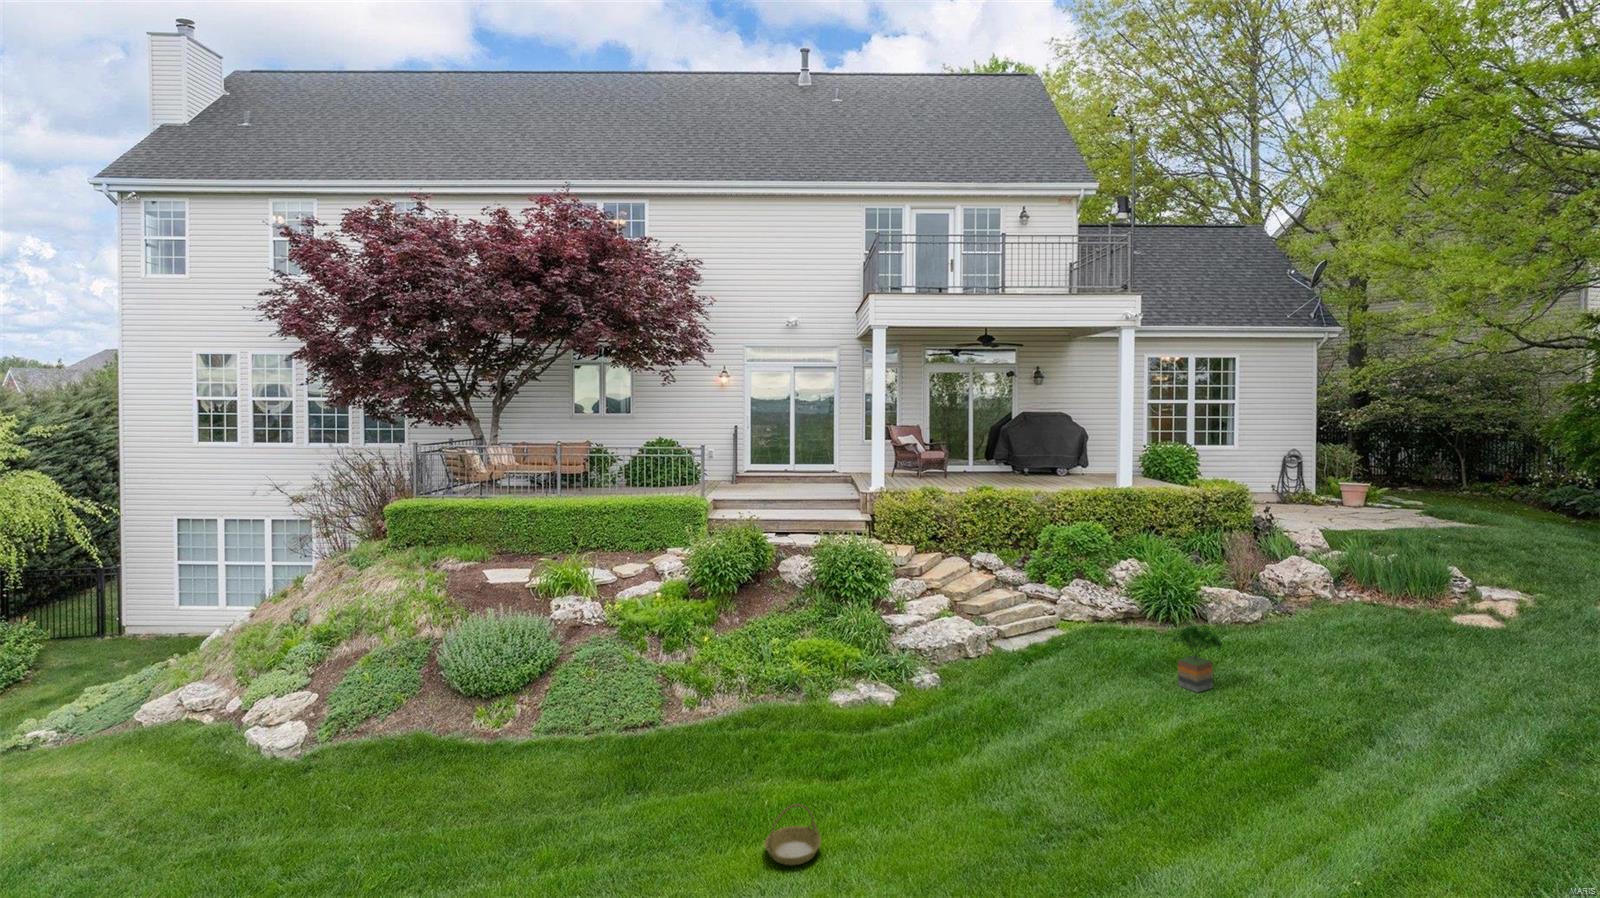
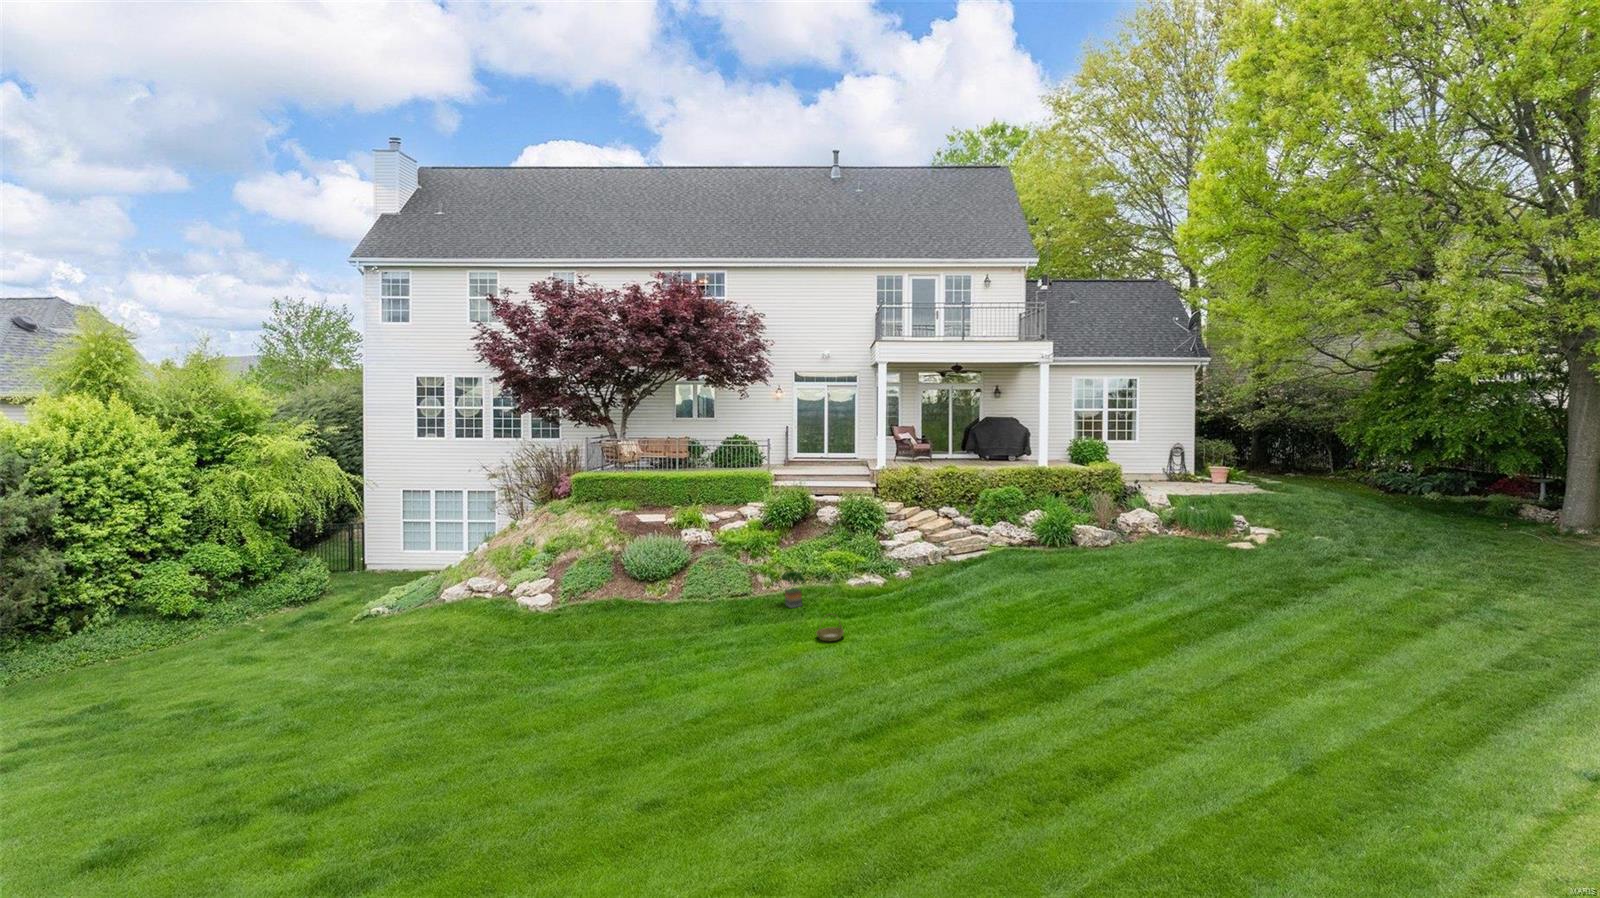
potted tree: present [1172,626,1223,692] -> present [781,571,805,608]

